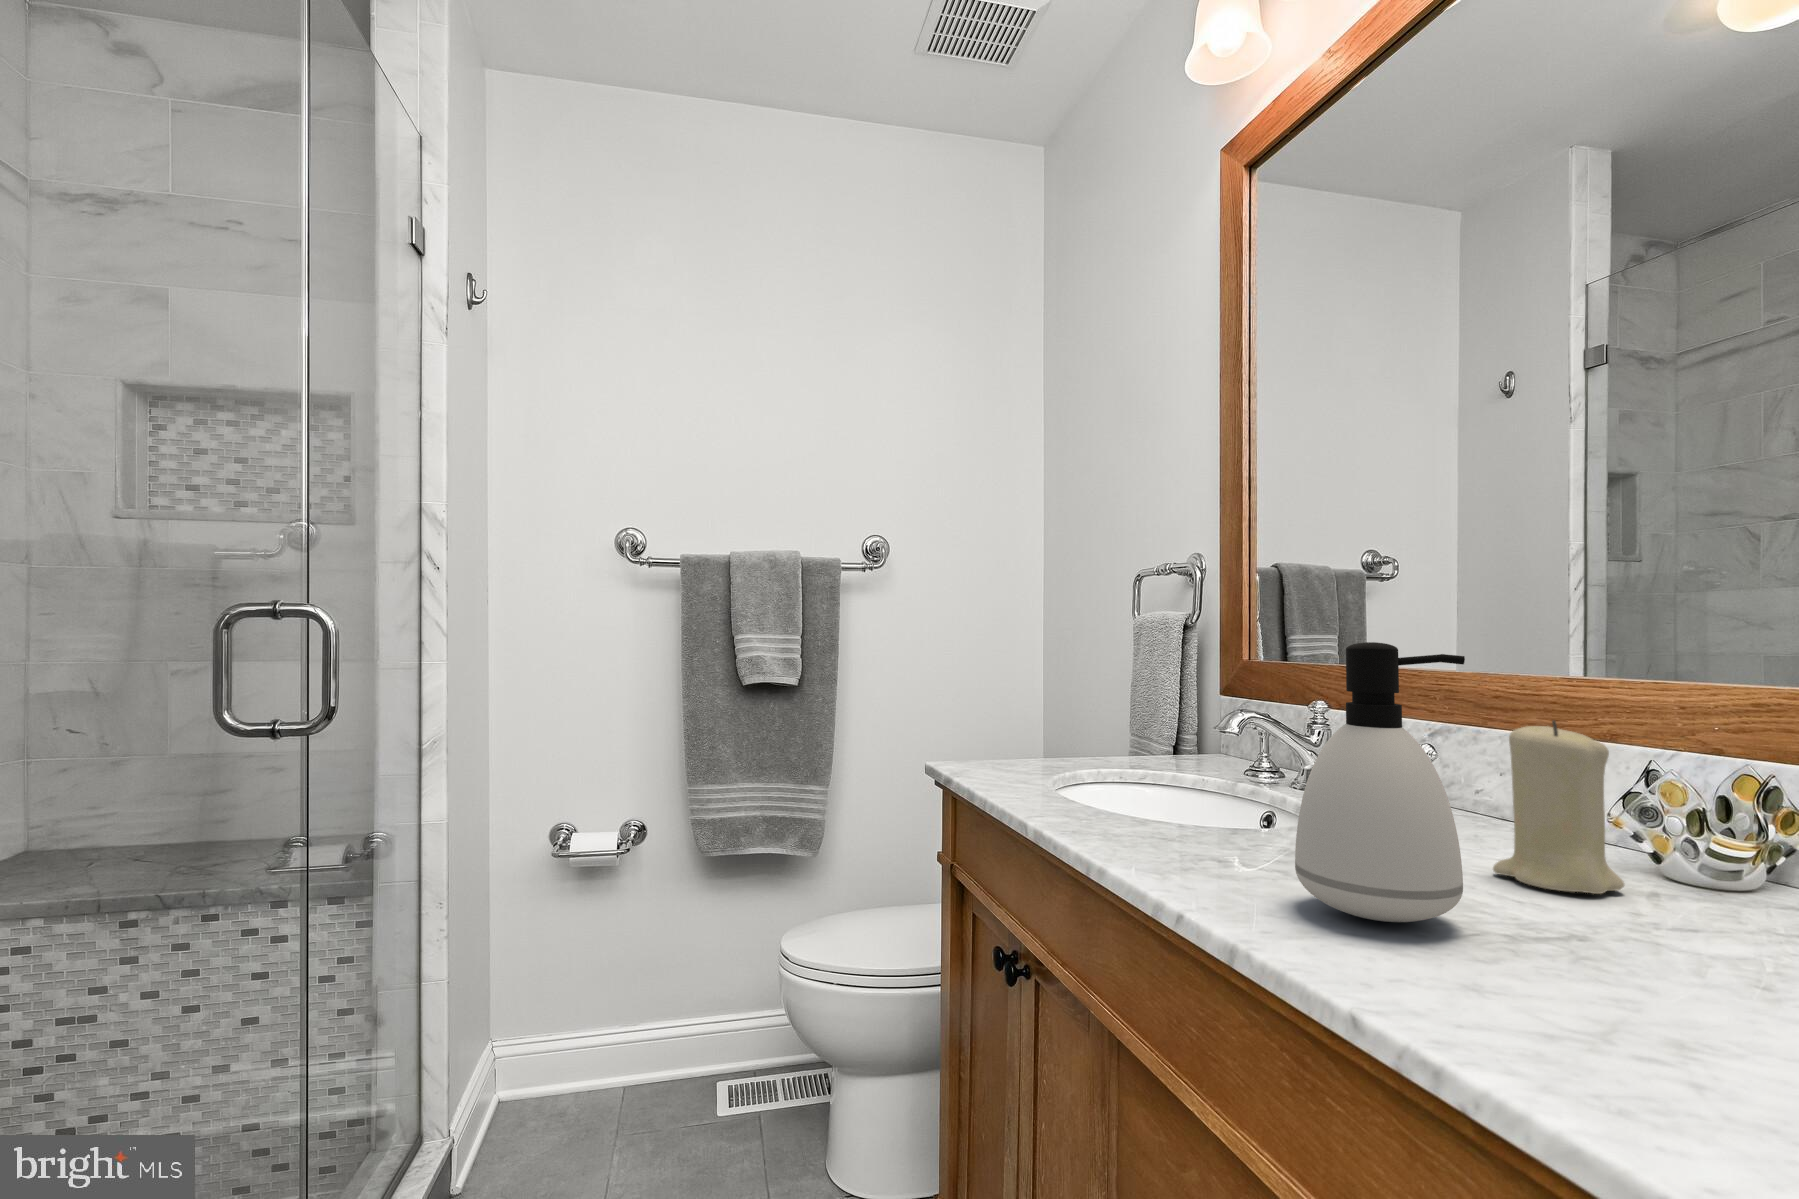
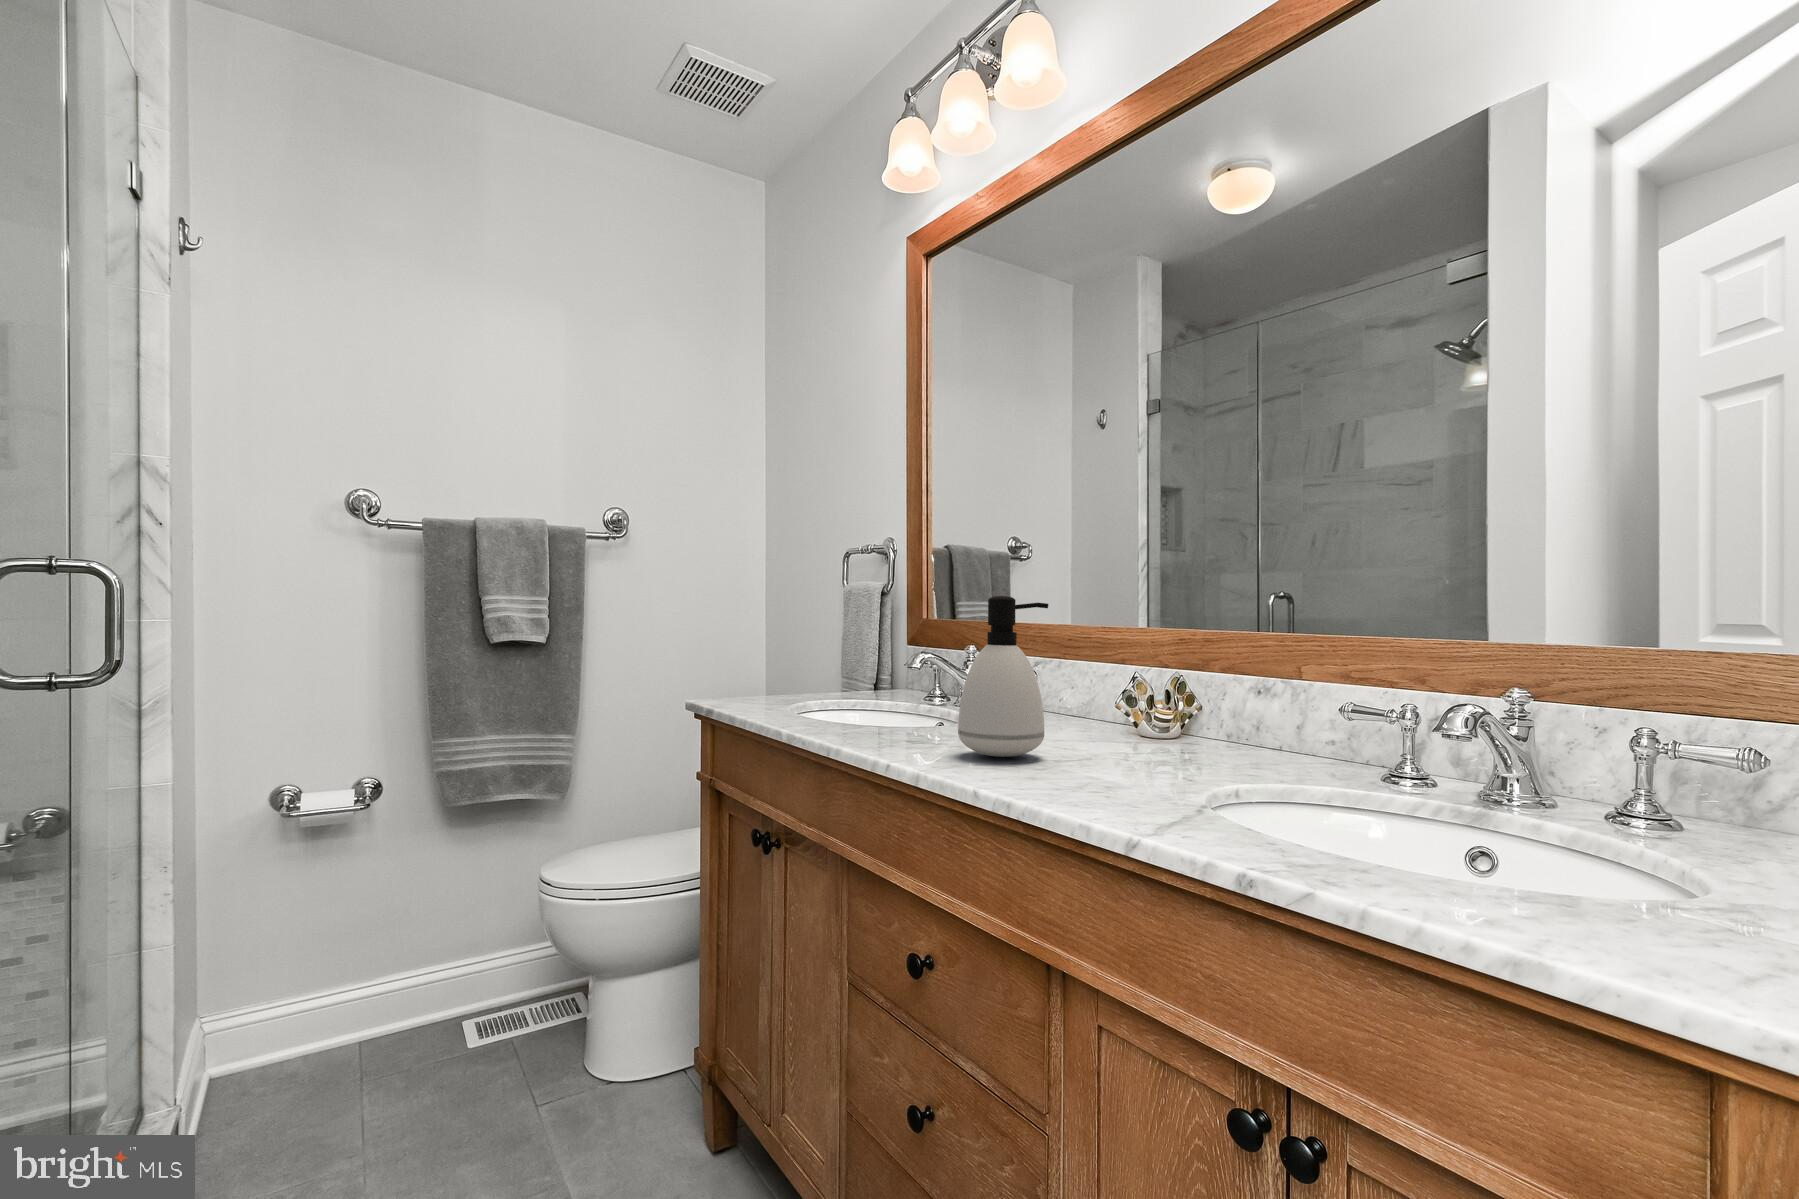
candle: present [1493,720,1624,894] -> none [1066,644,1129,742]

